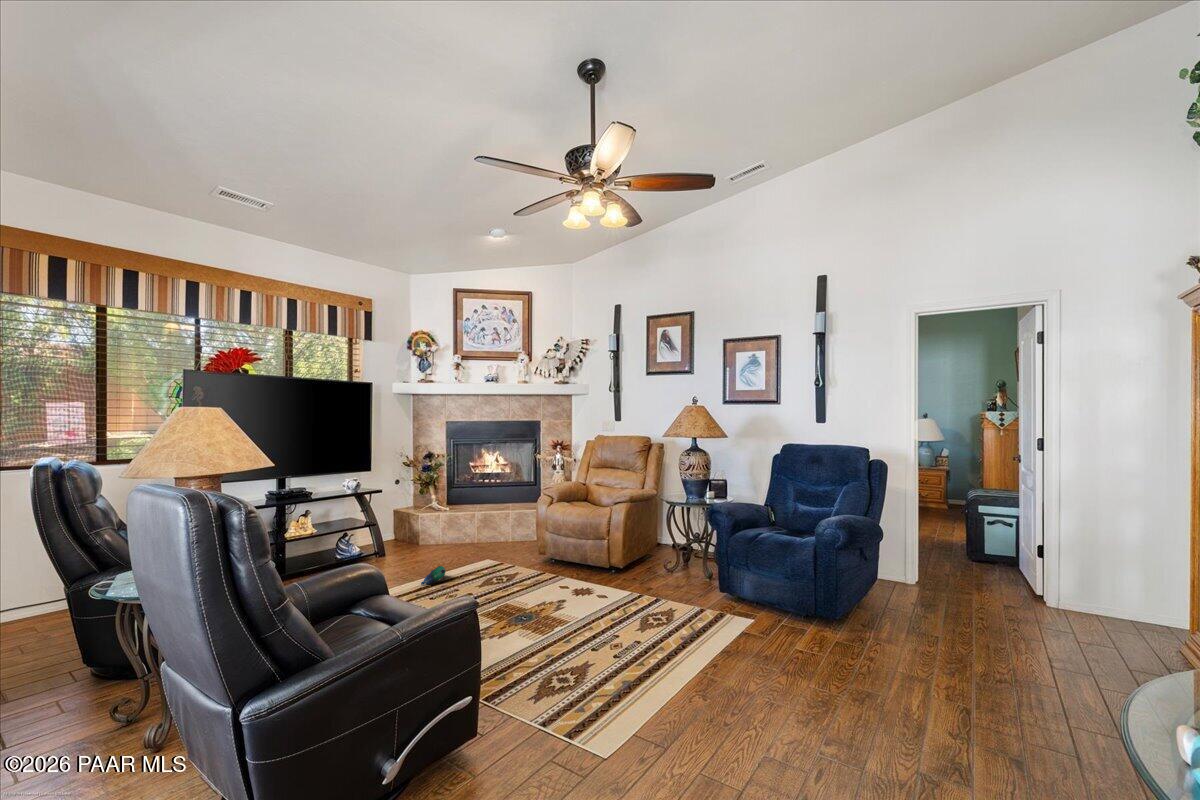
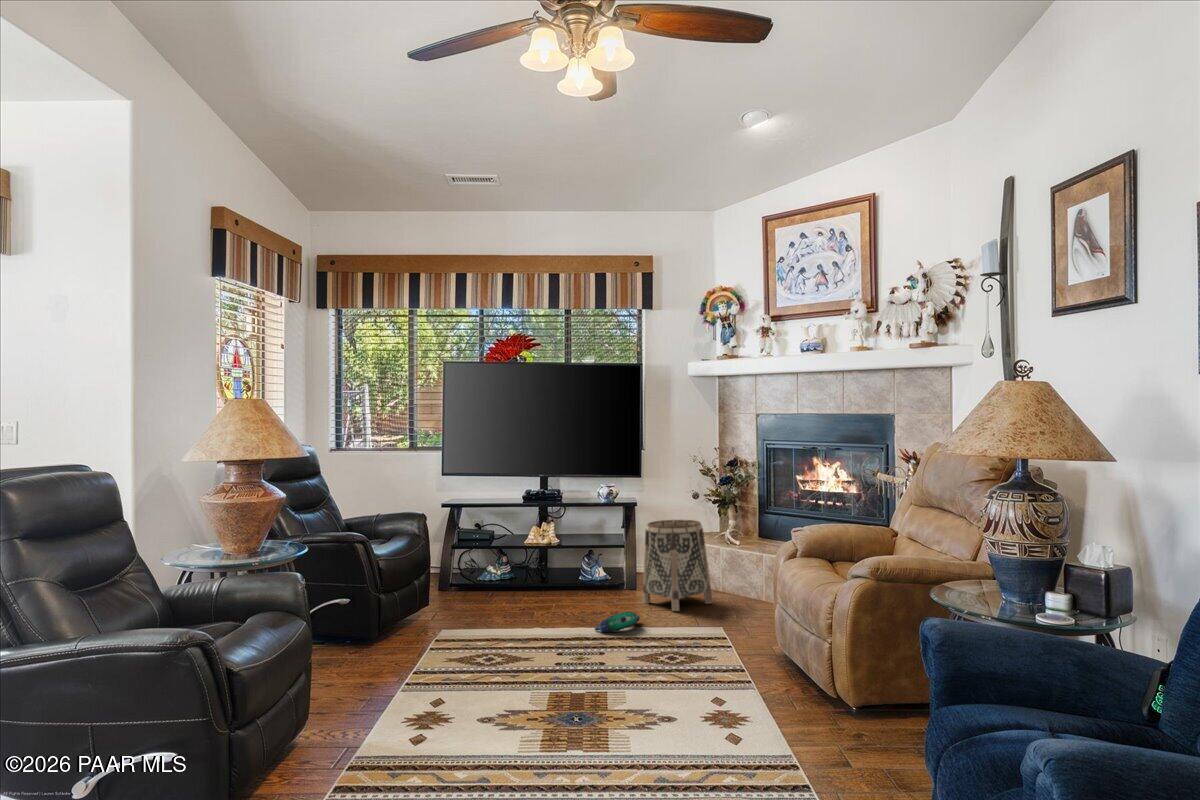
basket: none [410,498,457,564] -> present [643,520,712,611]

